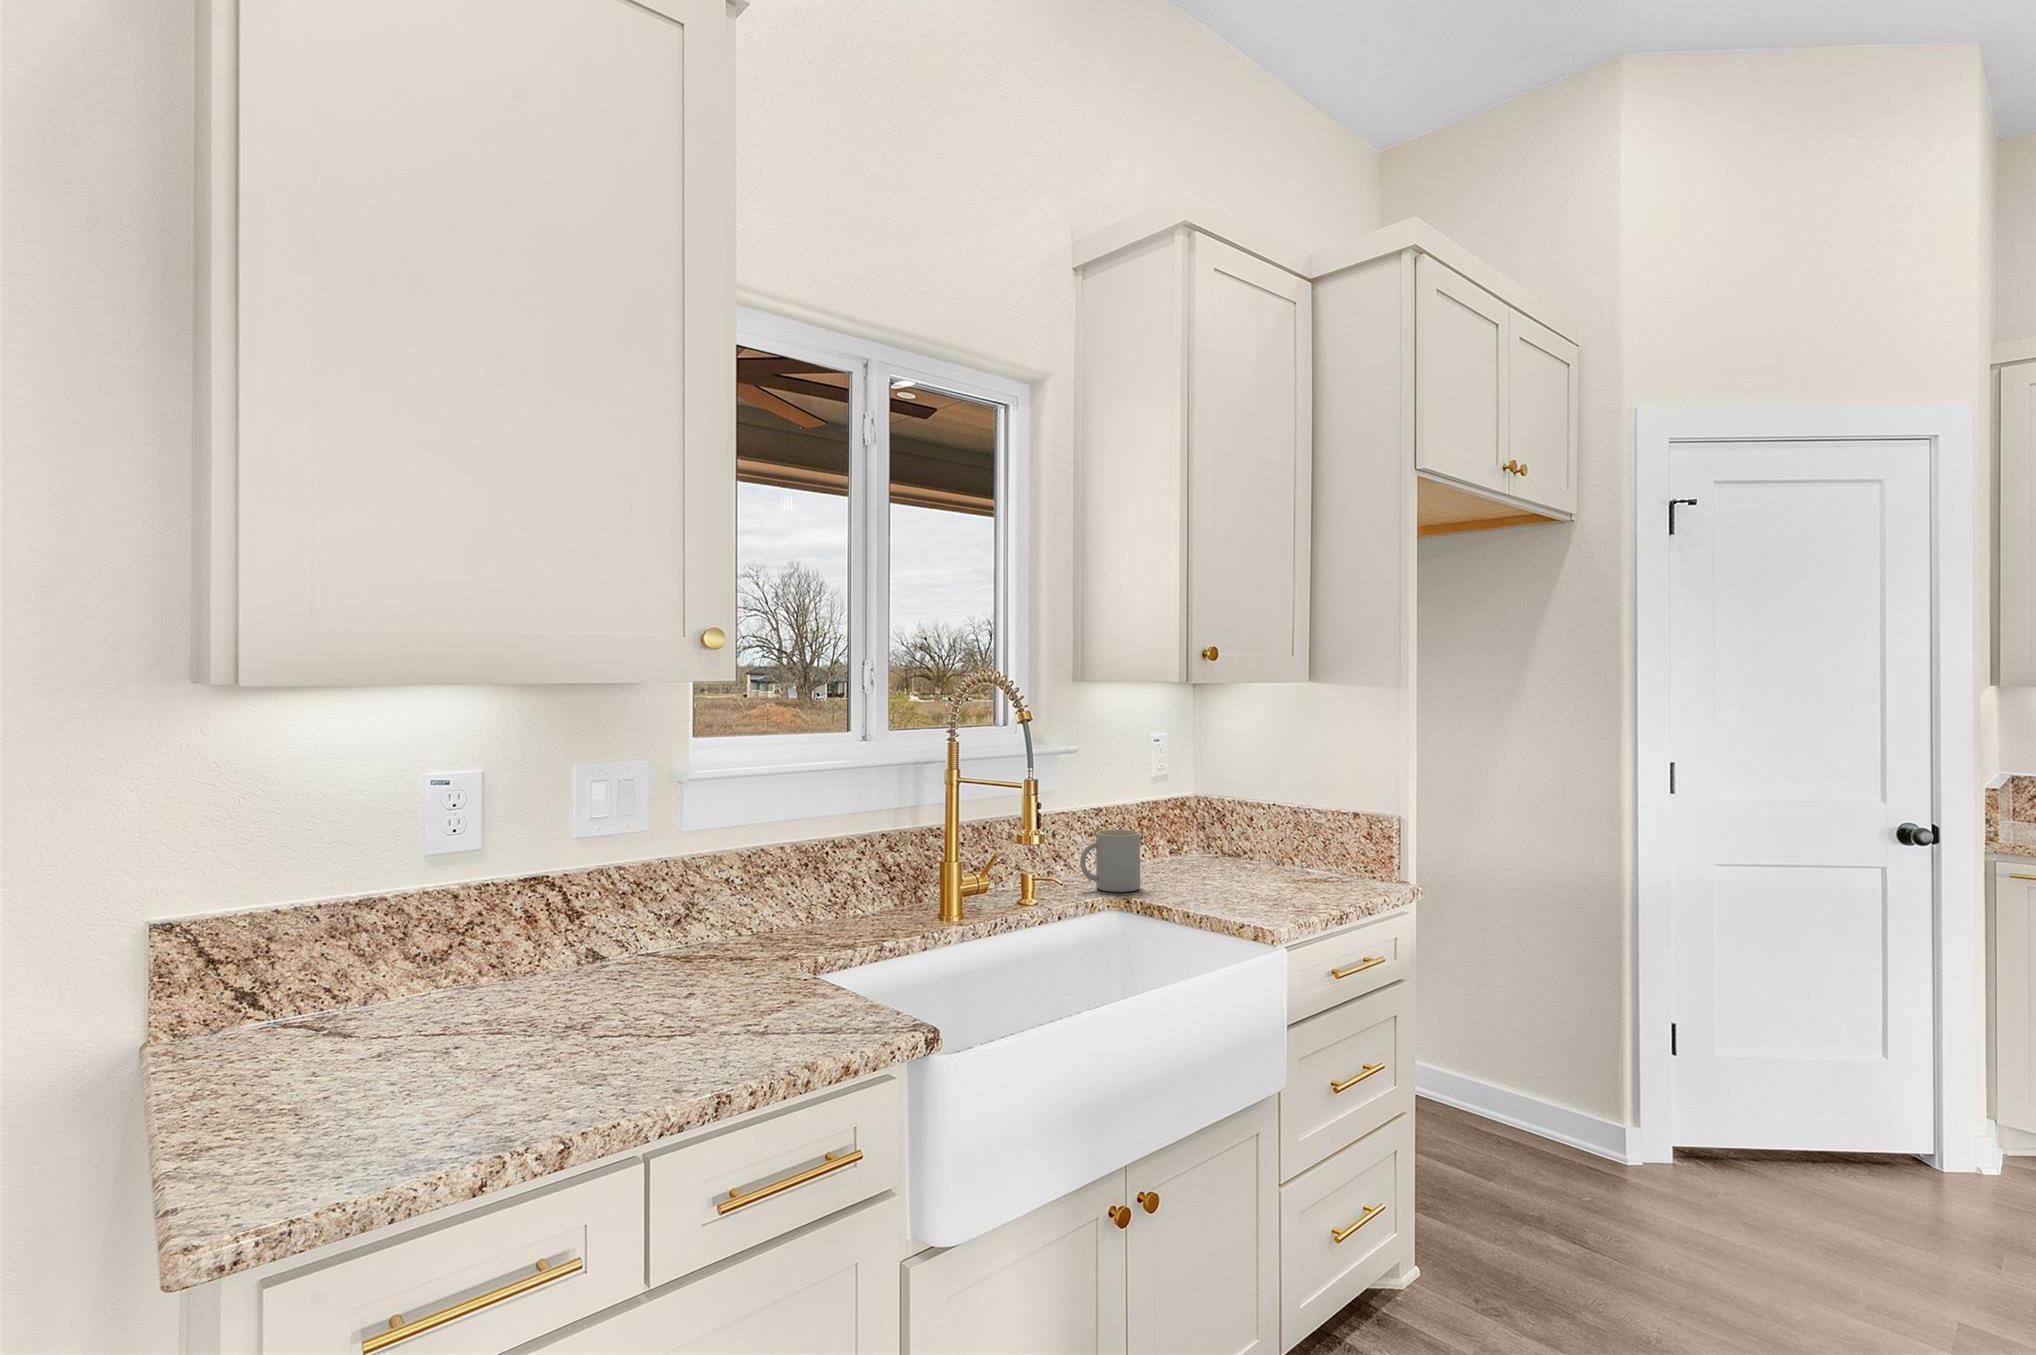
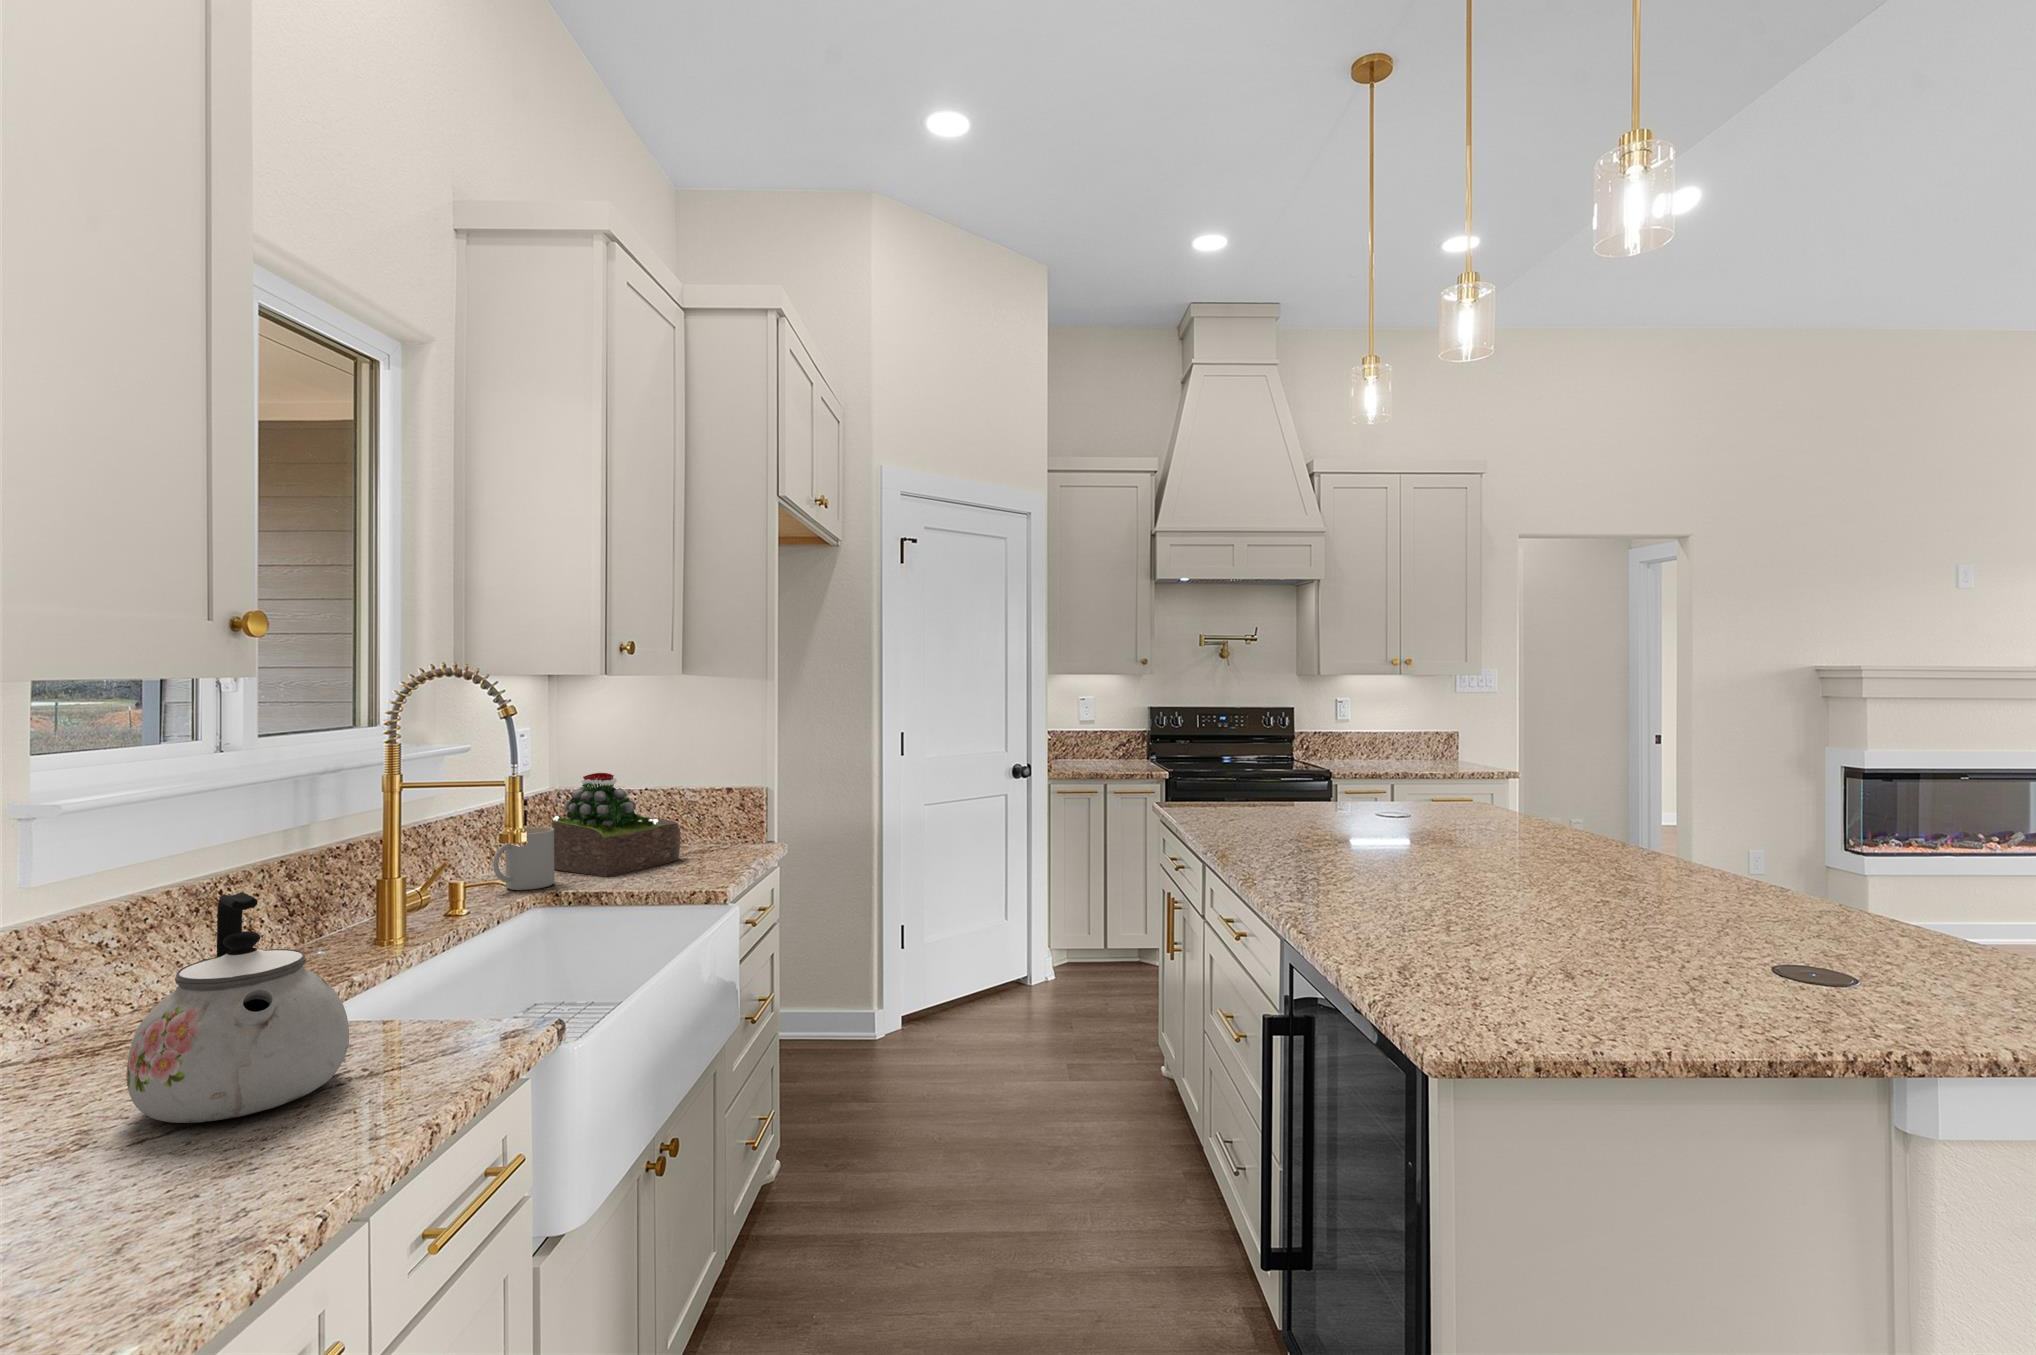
succulent plant: none [1160,781,1286,891] -> present [552,773,681,877]
kettle: none [624,852,772,1032] -> present [126,892,349,1123]

